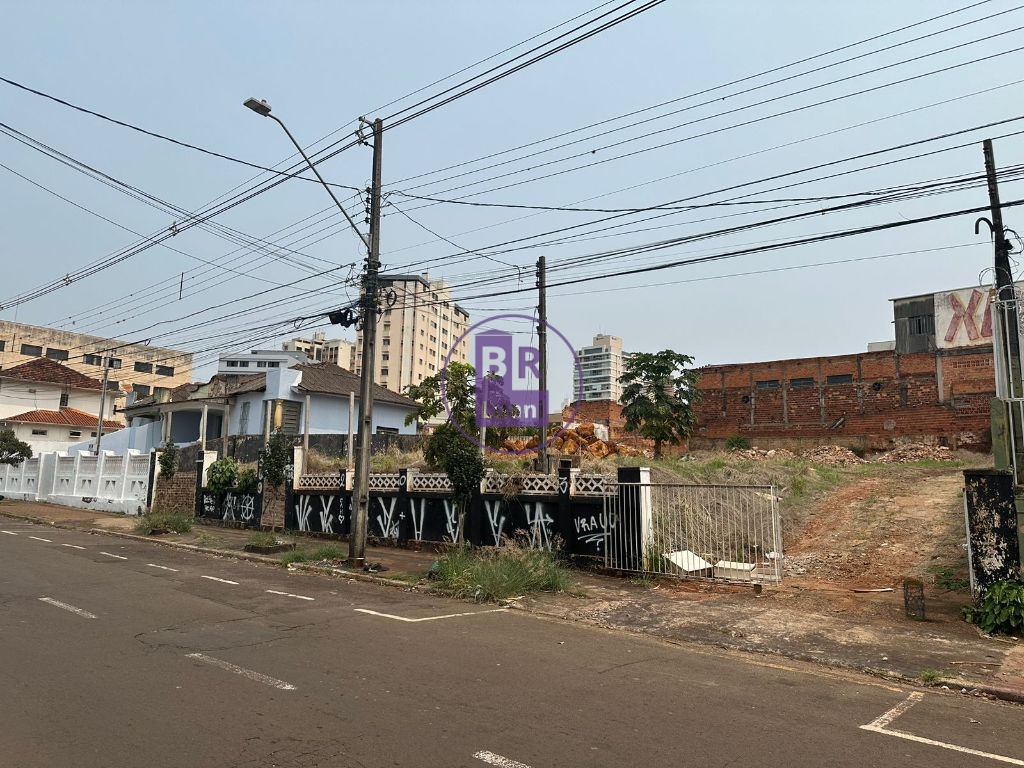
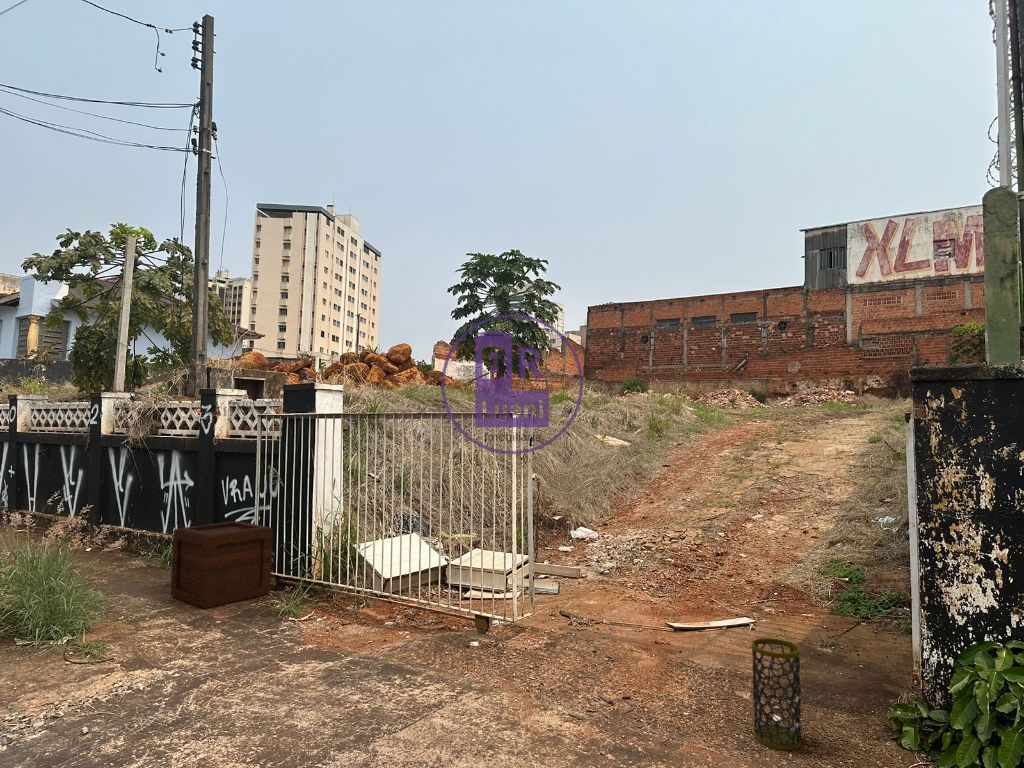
wooden crate: none [568,542,618,585] -> present [171,521,273,609]

